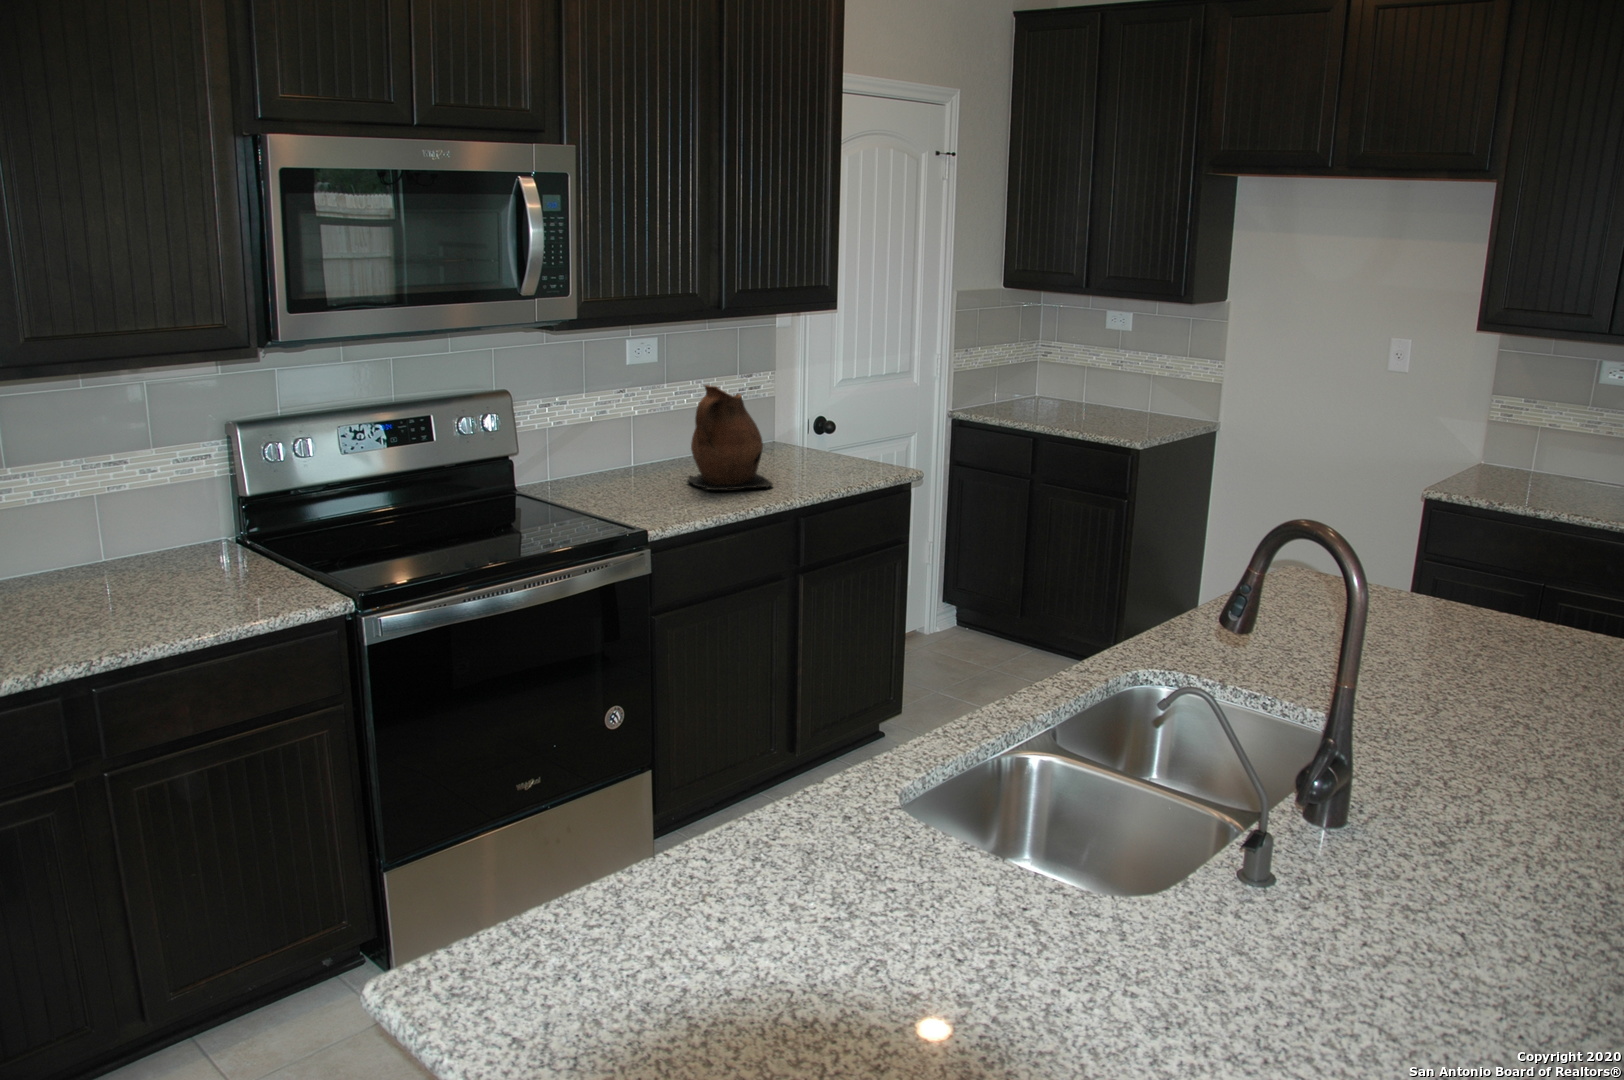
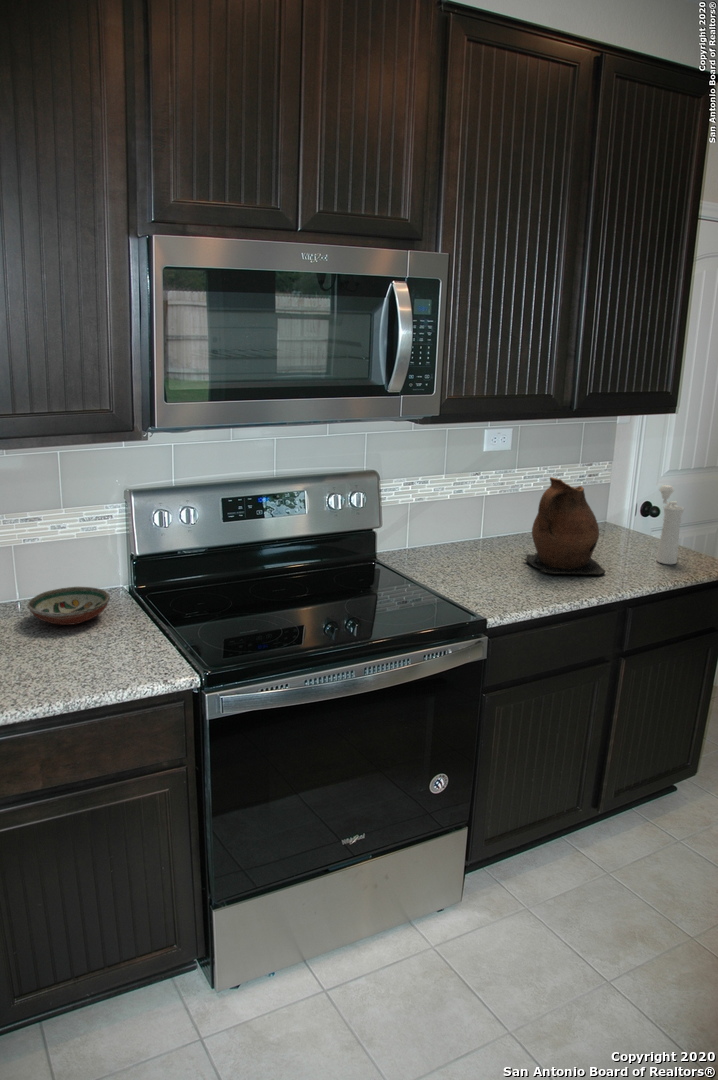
pepper mill: none [823,390,849,474] -> present [657,485,684,564]
decorative bowl: none [115,537,216,578] -> present [27,587,110,625]

